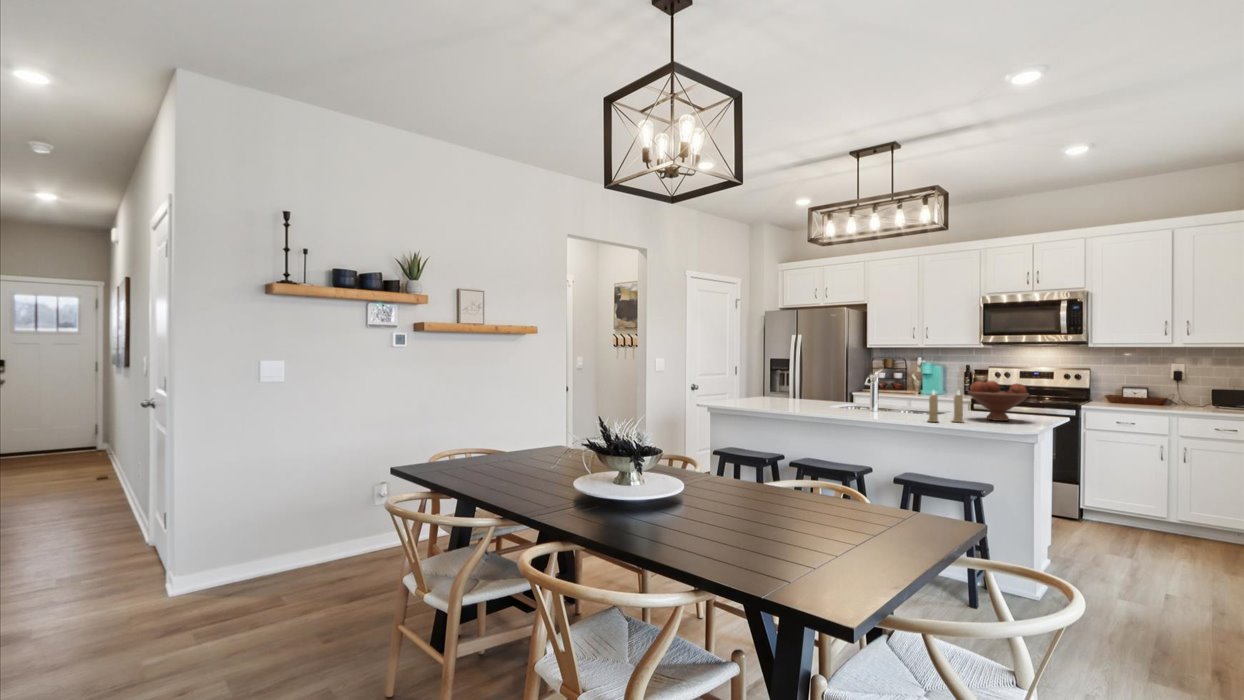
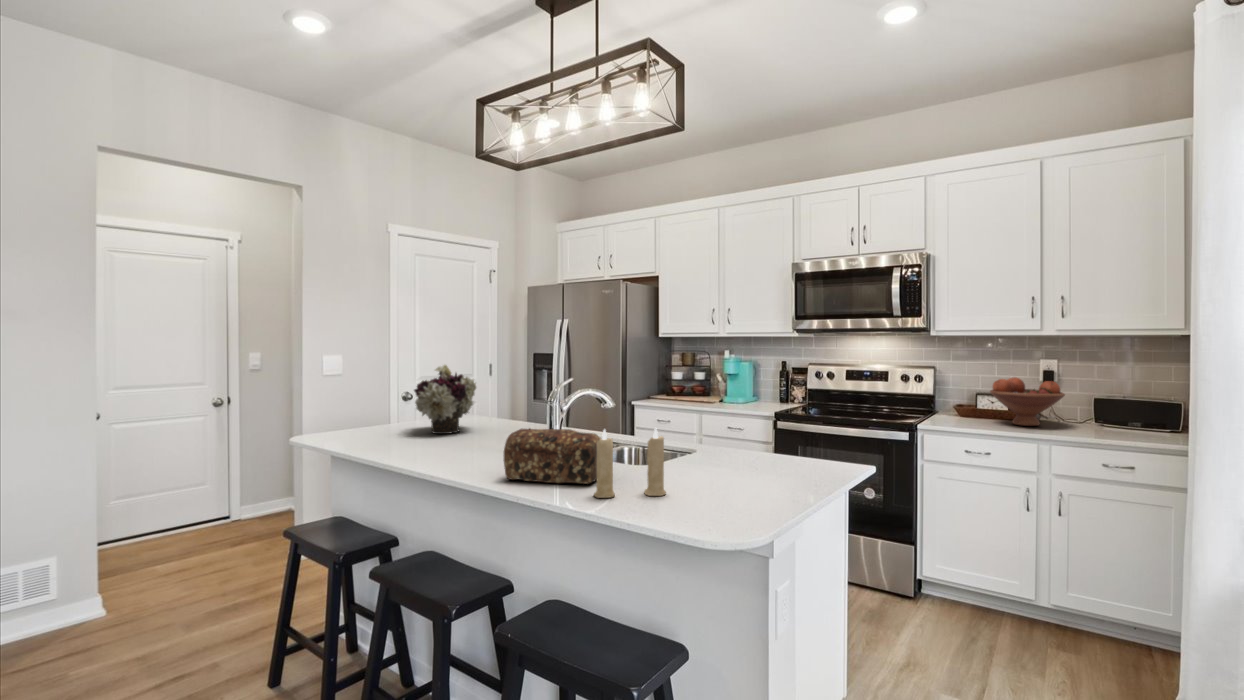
flower arrangement: none [755,362,795,403] -> present [414,364,476,434]
fruit bowl: present [968,381,1029,421] -> present [990,377,1065,426]
bread loaf: none [868,392,919,418] -> present [504,429,601,484]

